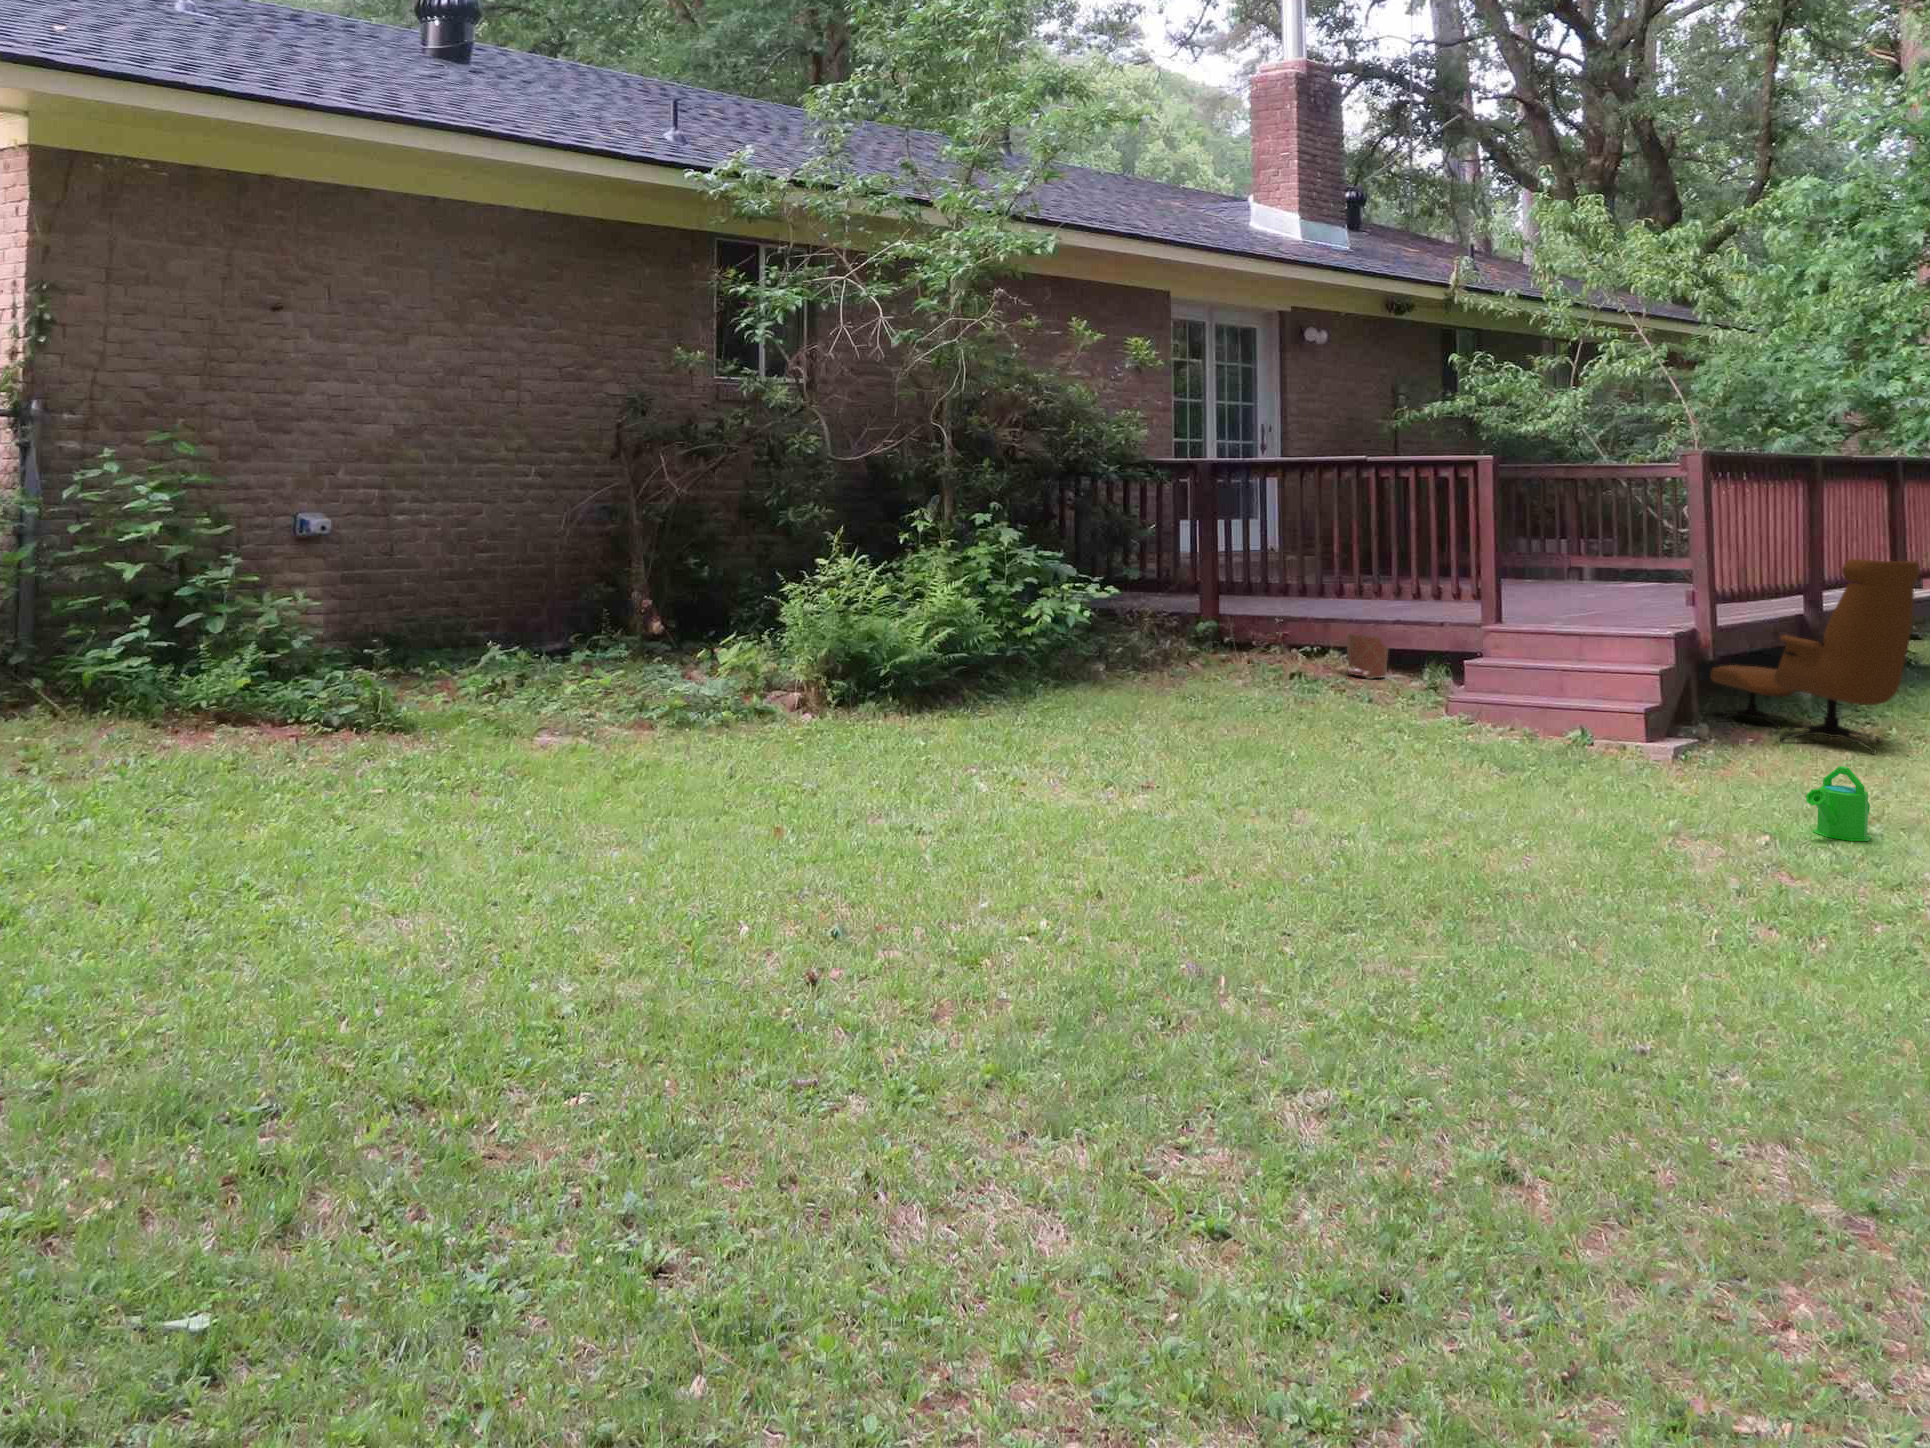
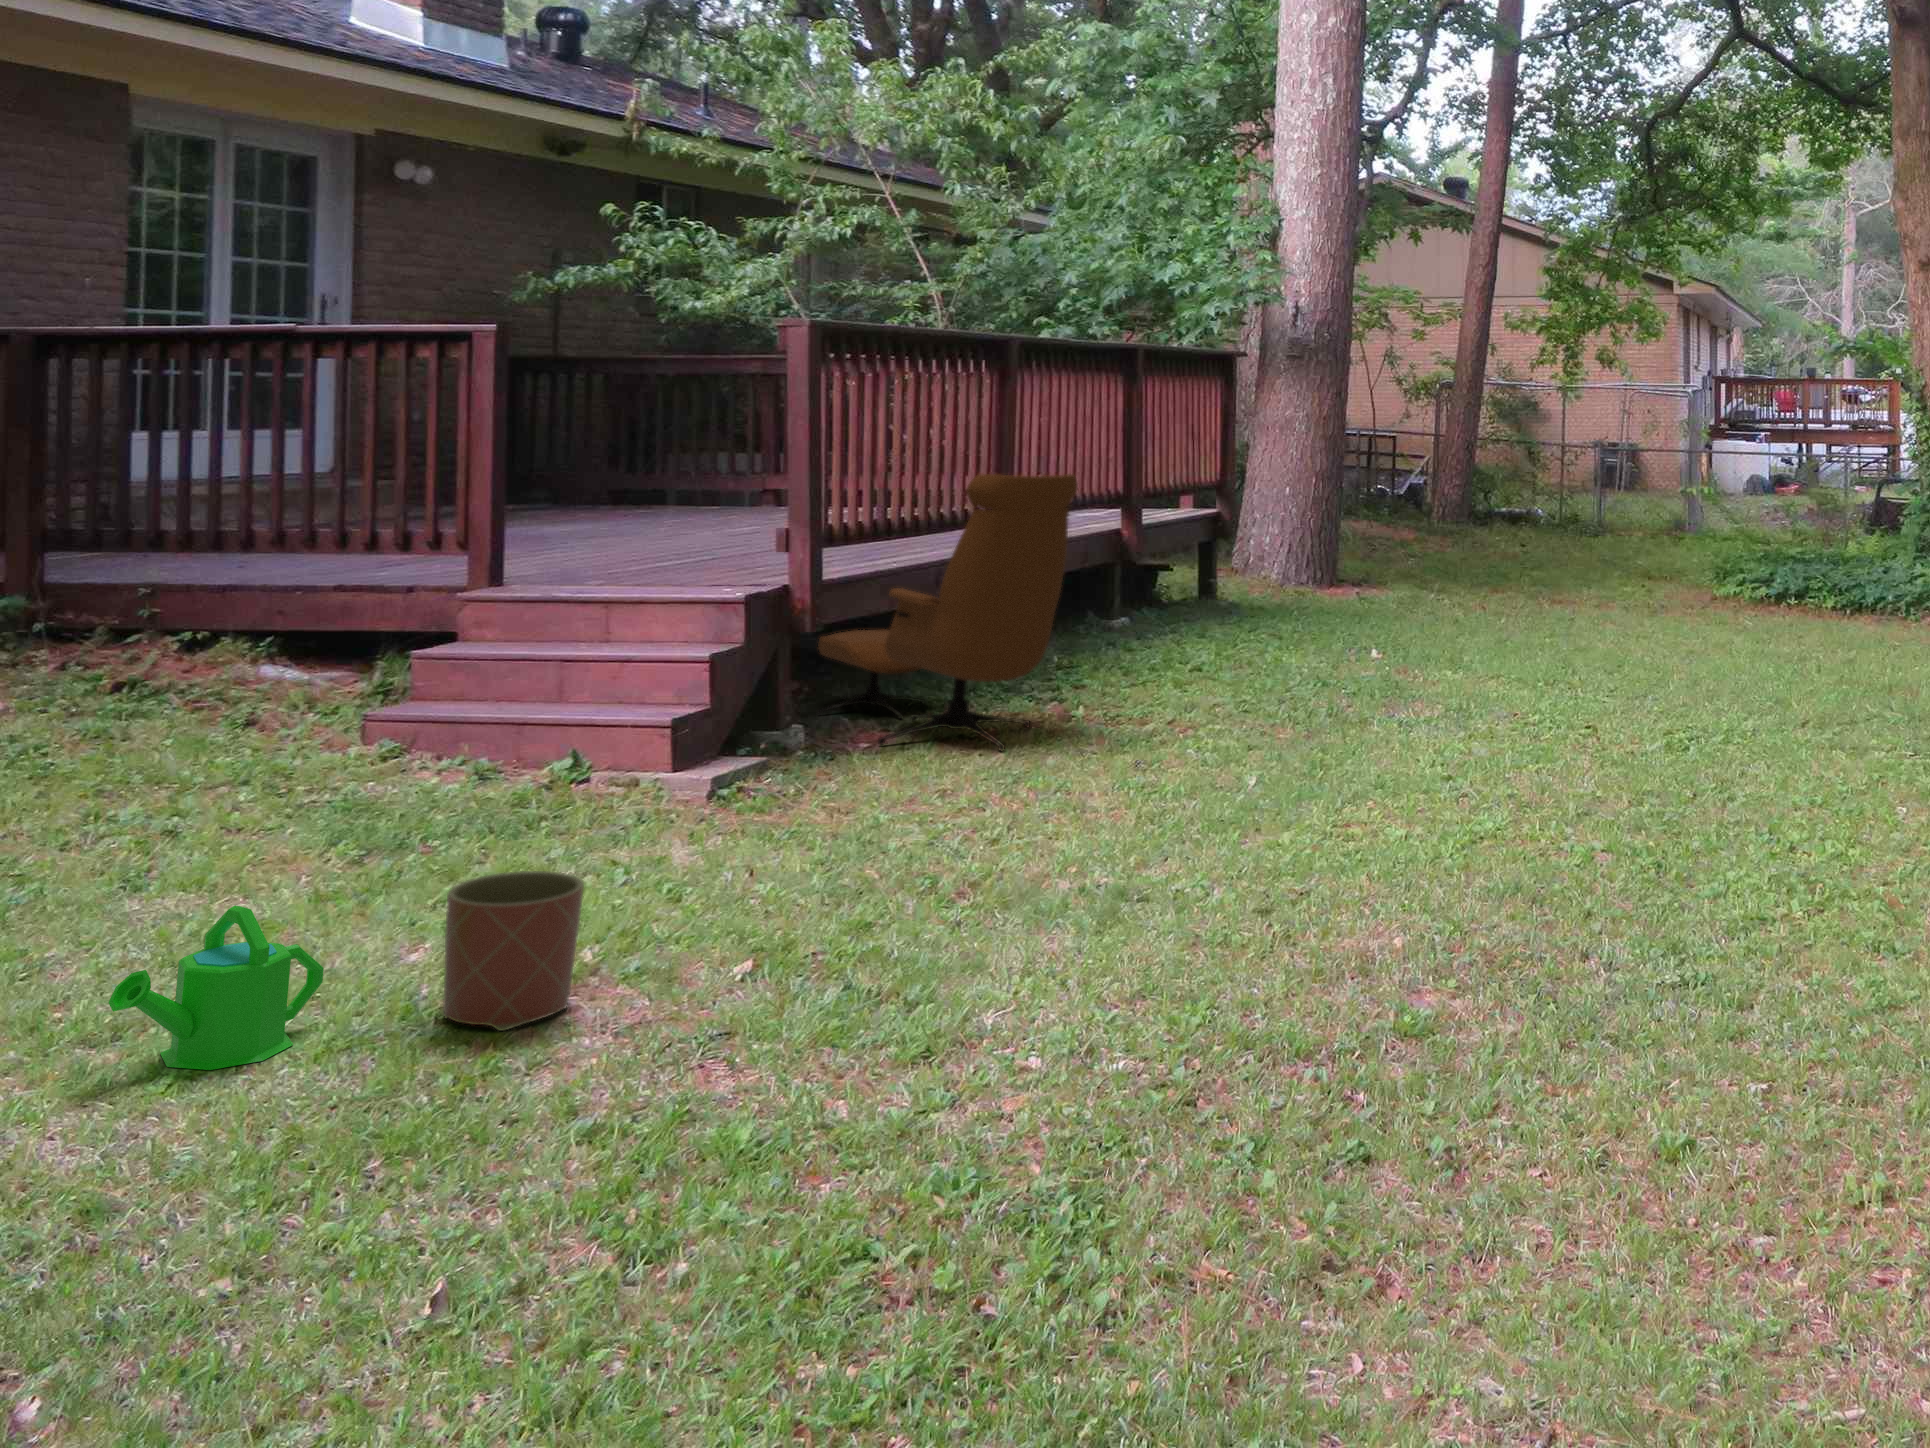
planter: present [1347,633,1388,679] -> present [443,871,584,1031]
watering can: present [1806,766,1871,841] -> present [109,905,324,1070]

